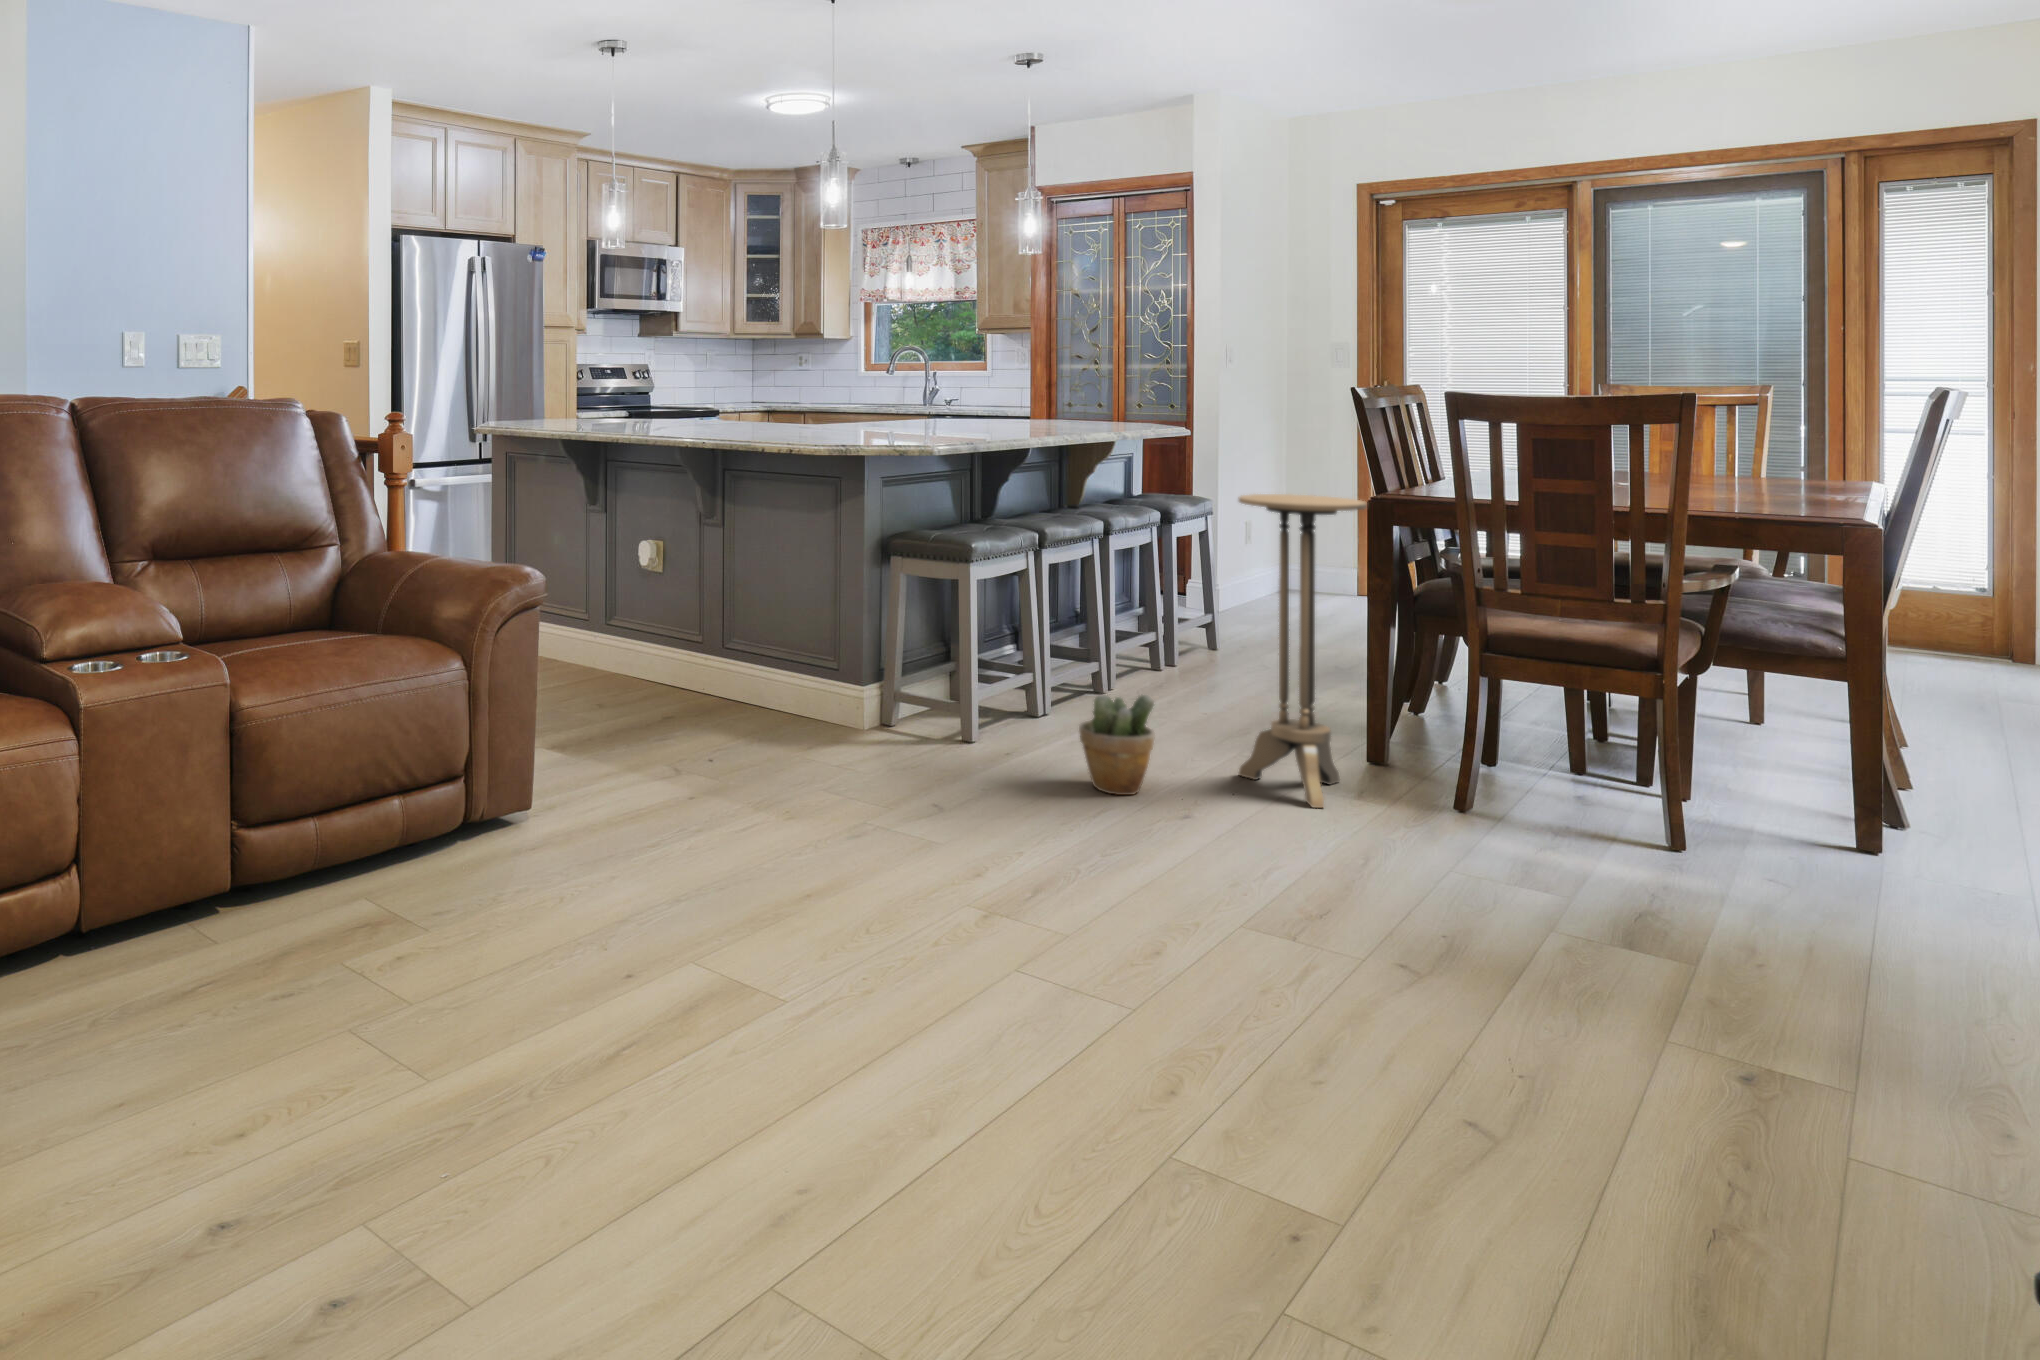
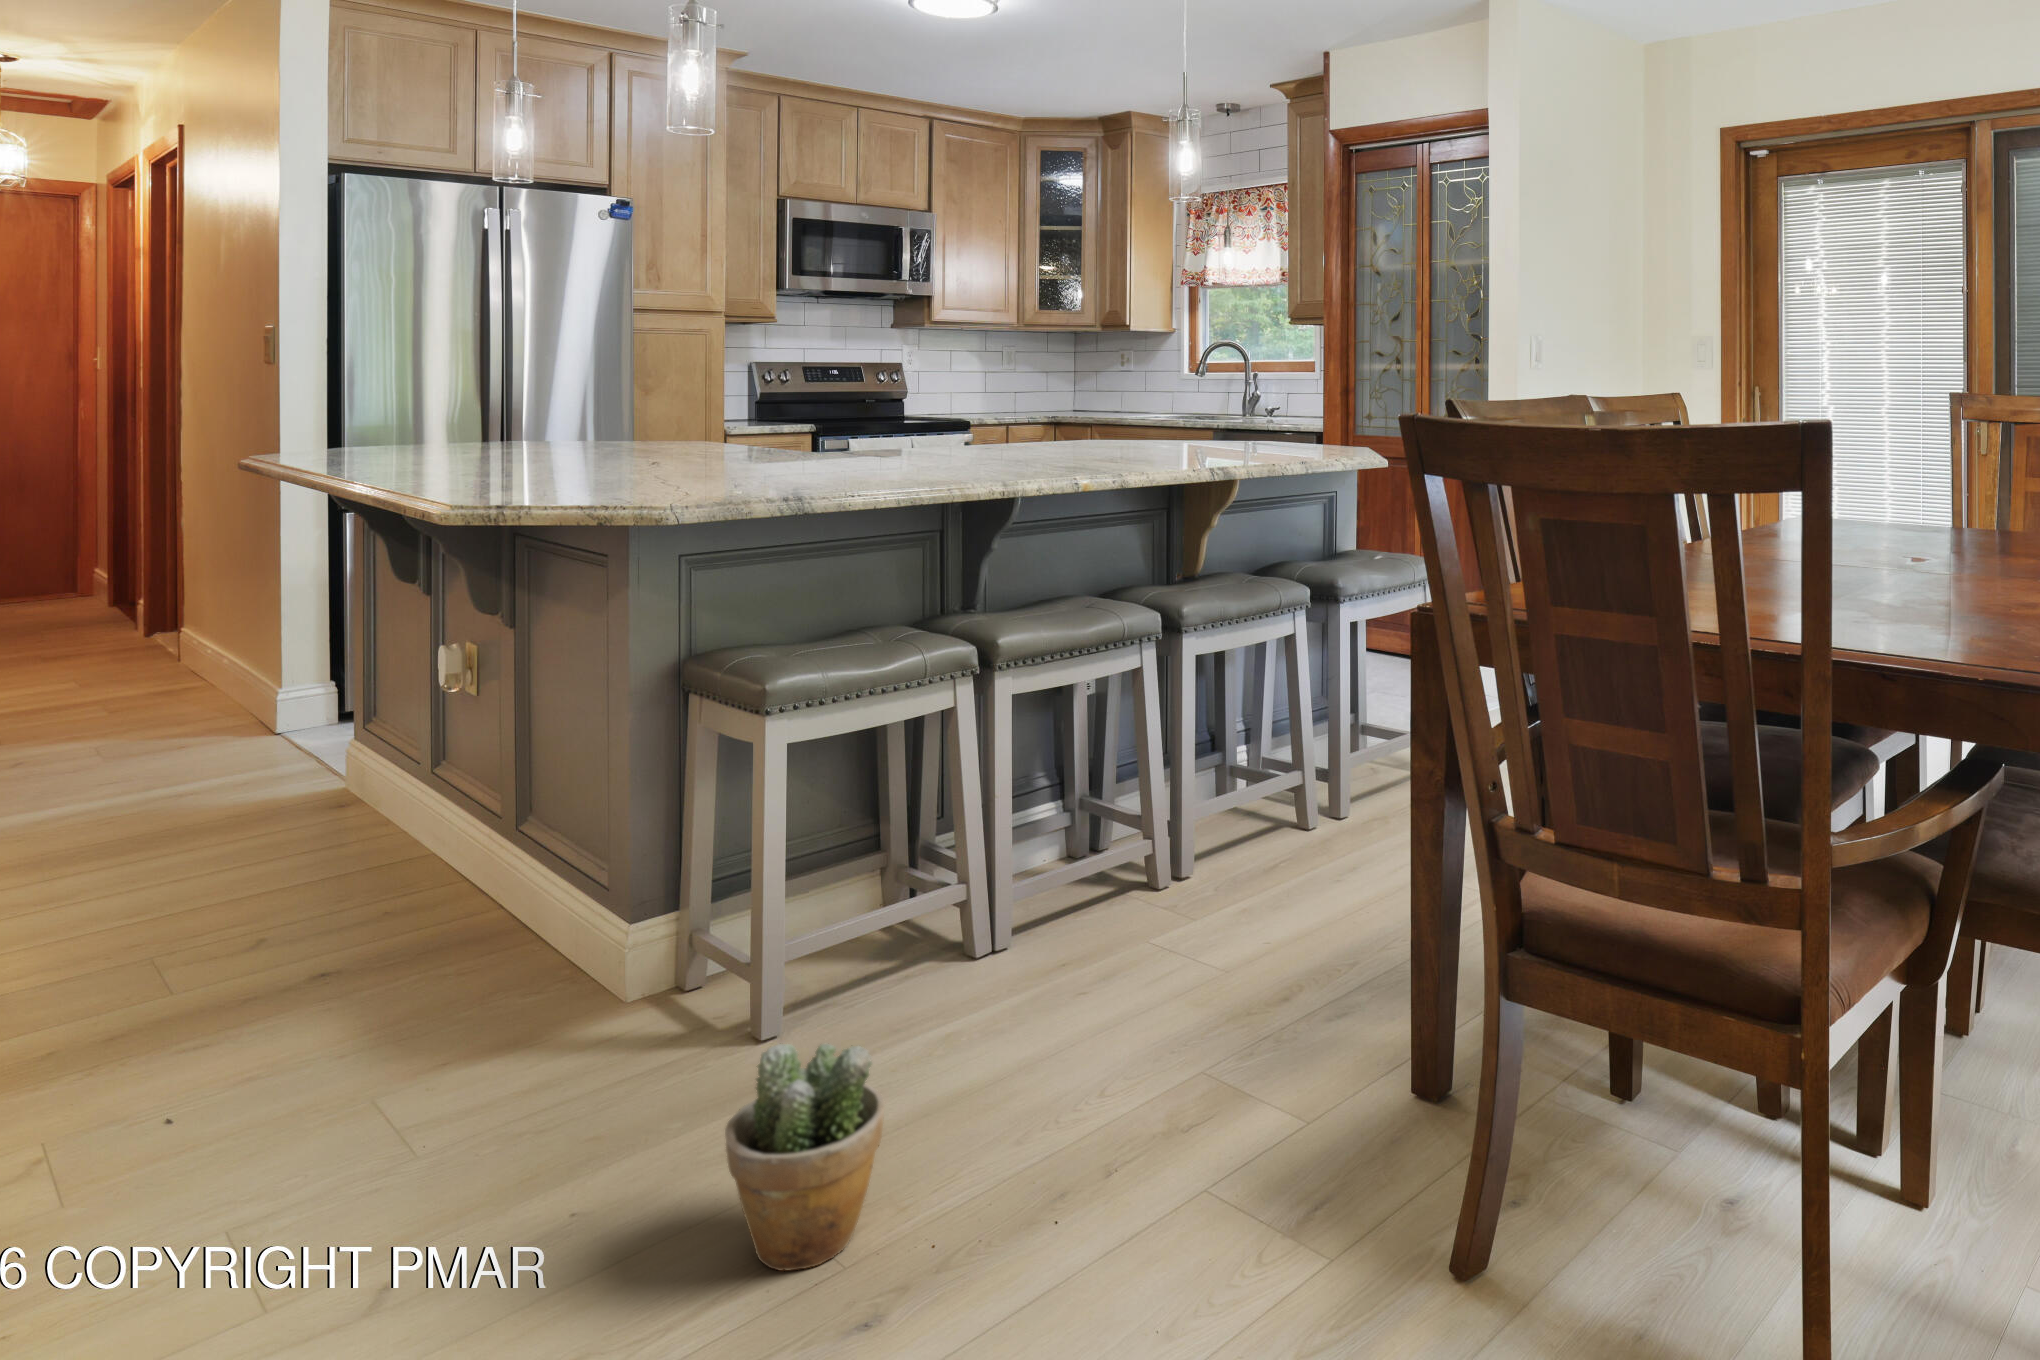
side table: present [1239,494,1367,808] -> none [1076,609,1309,1298]

